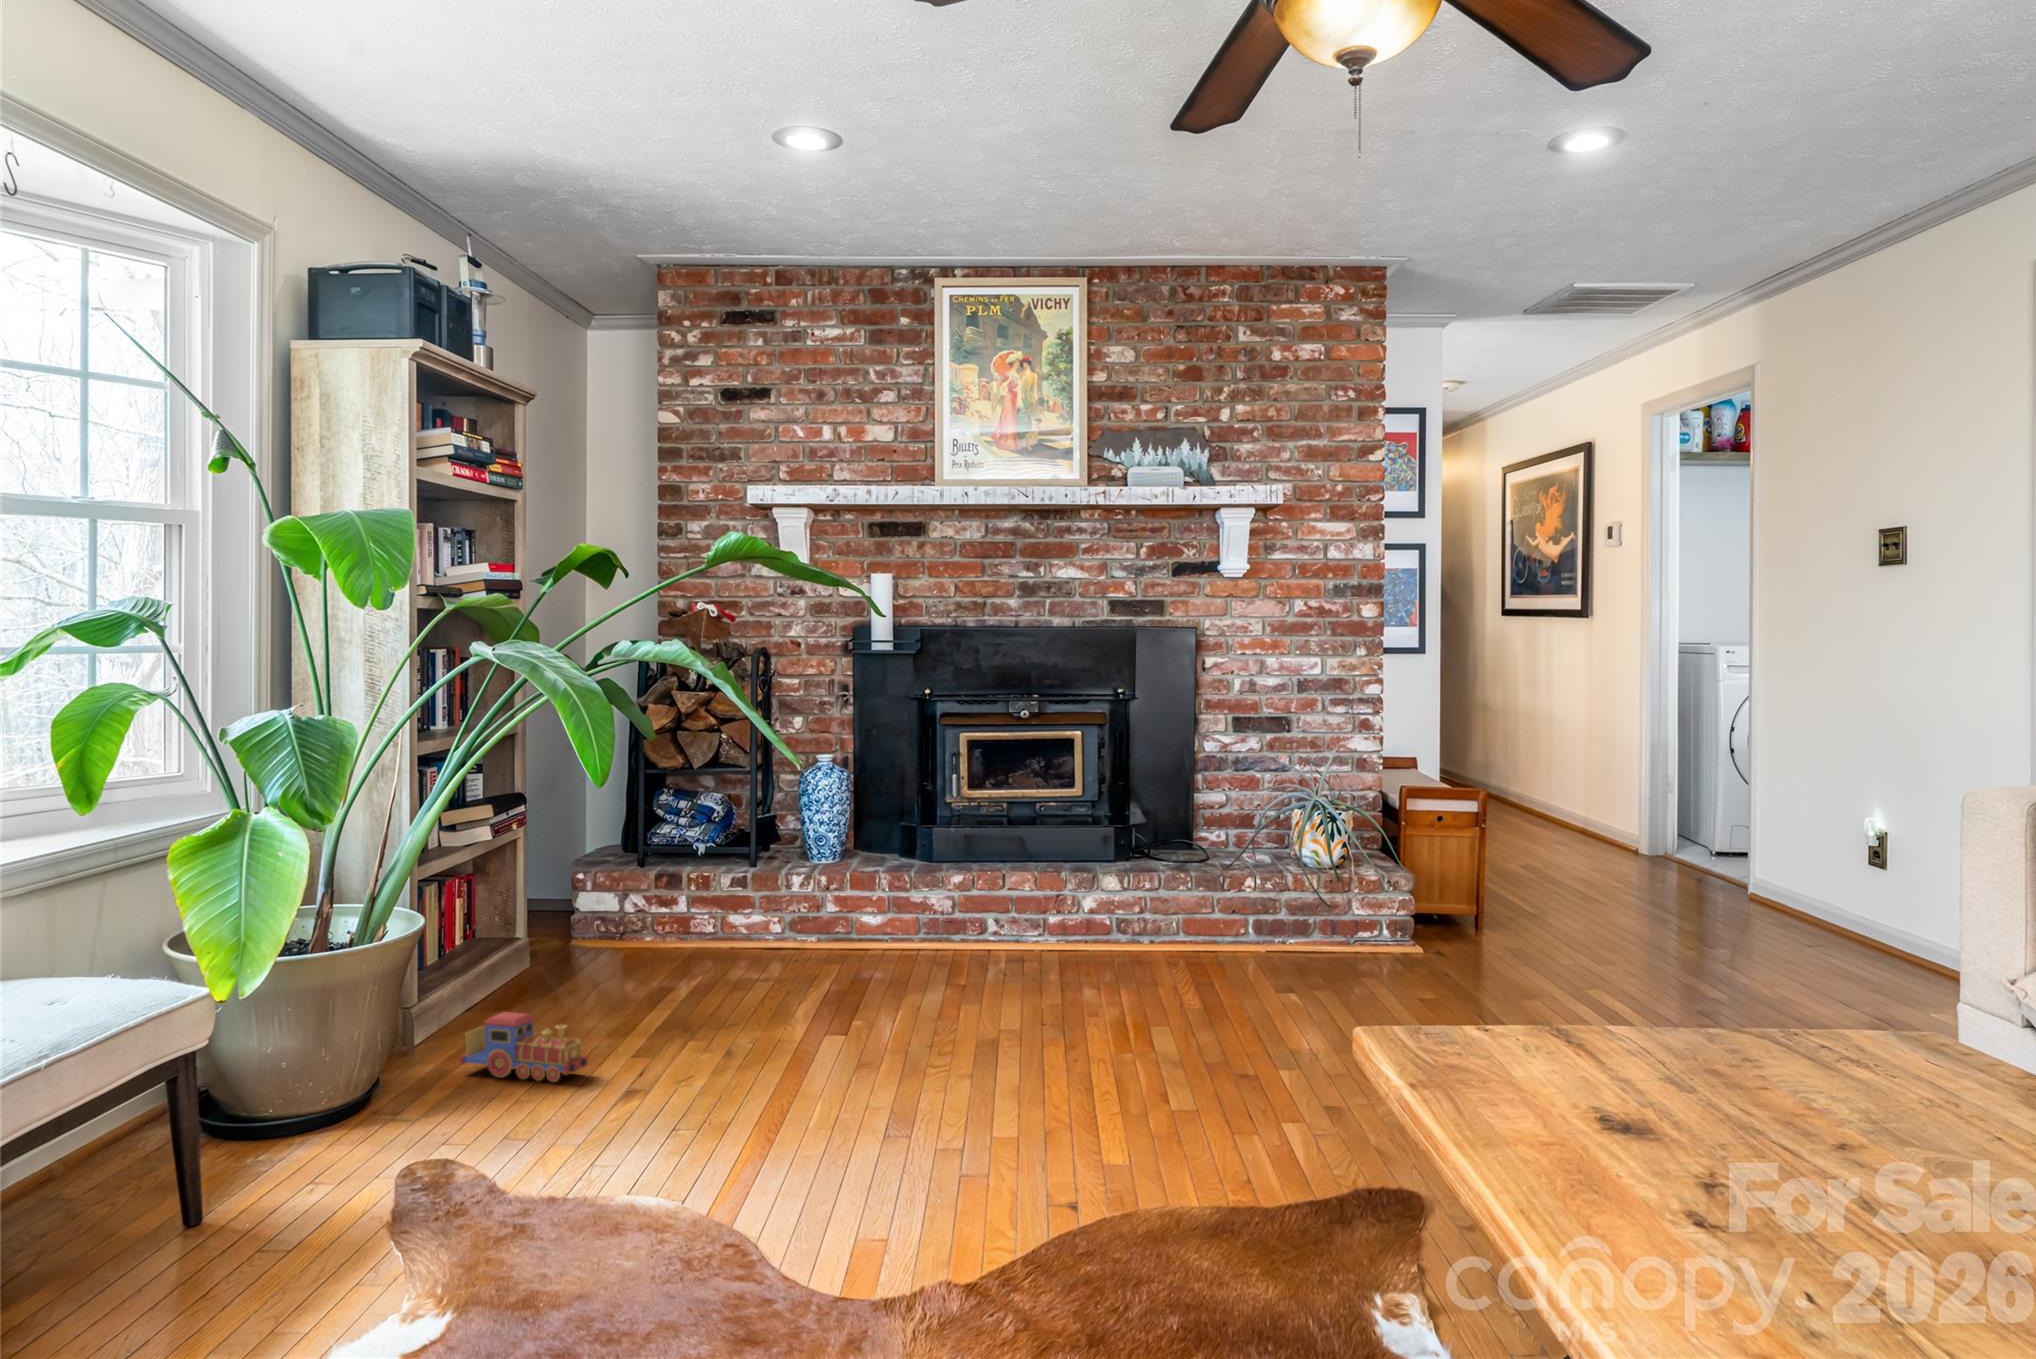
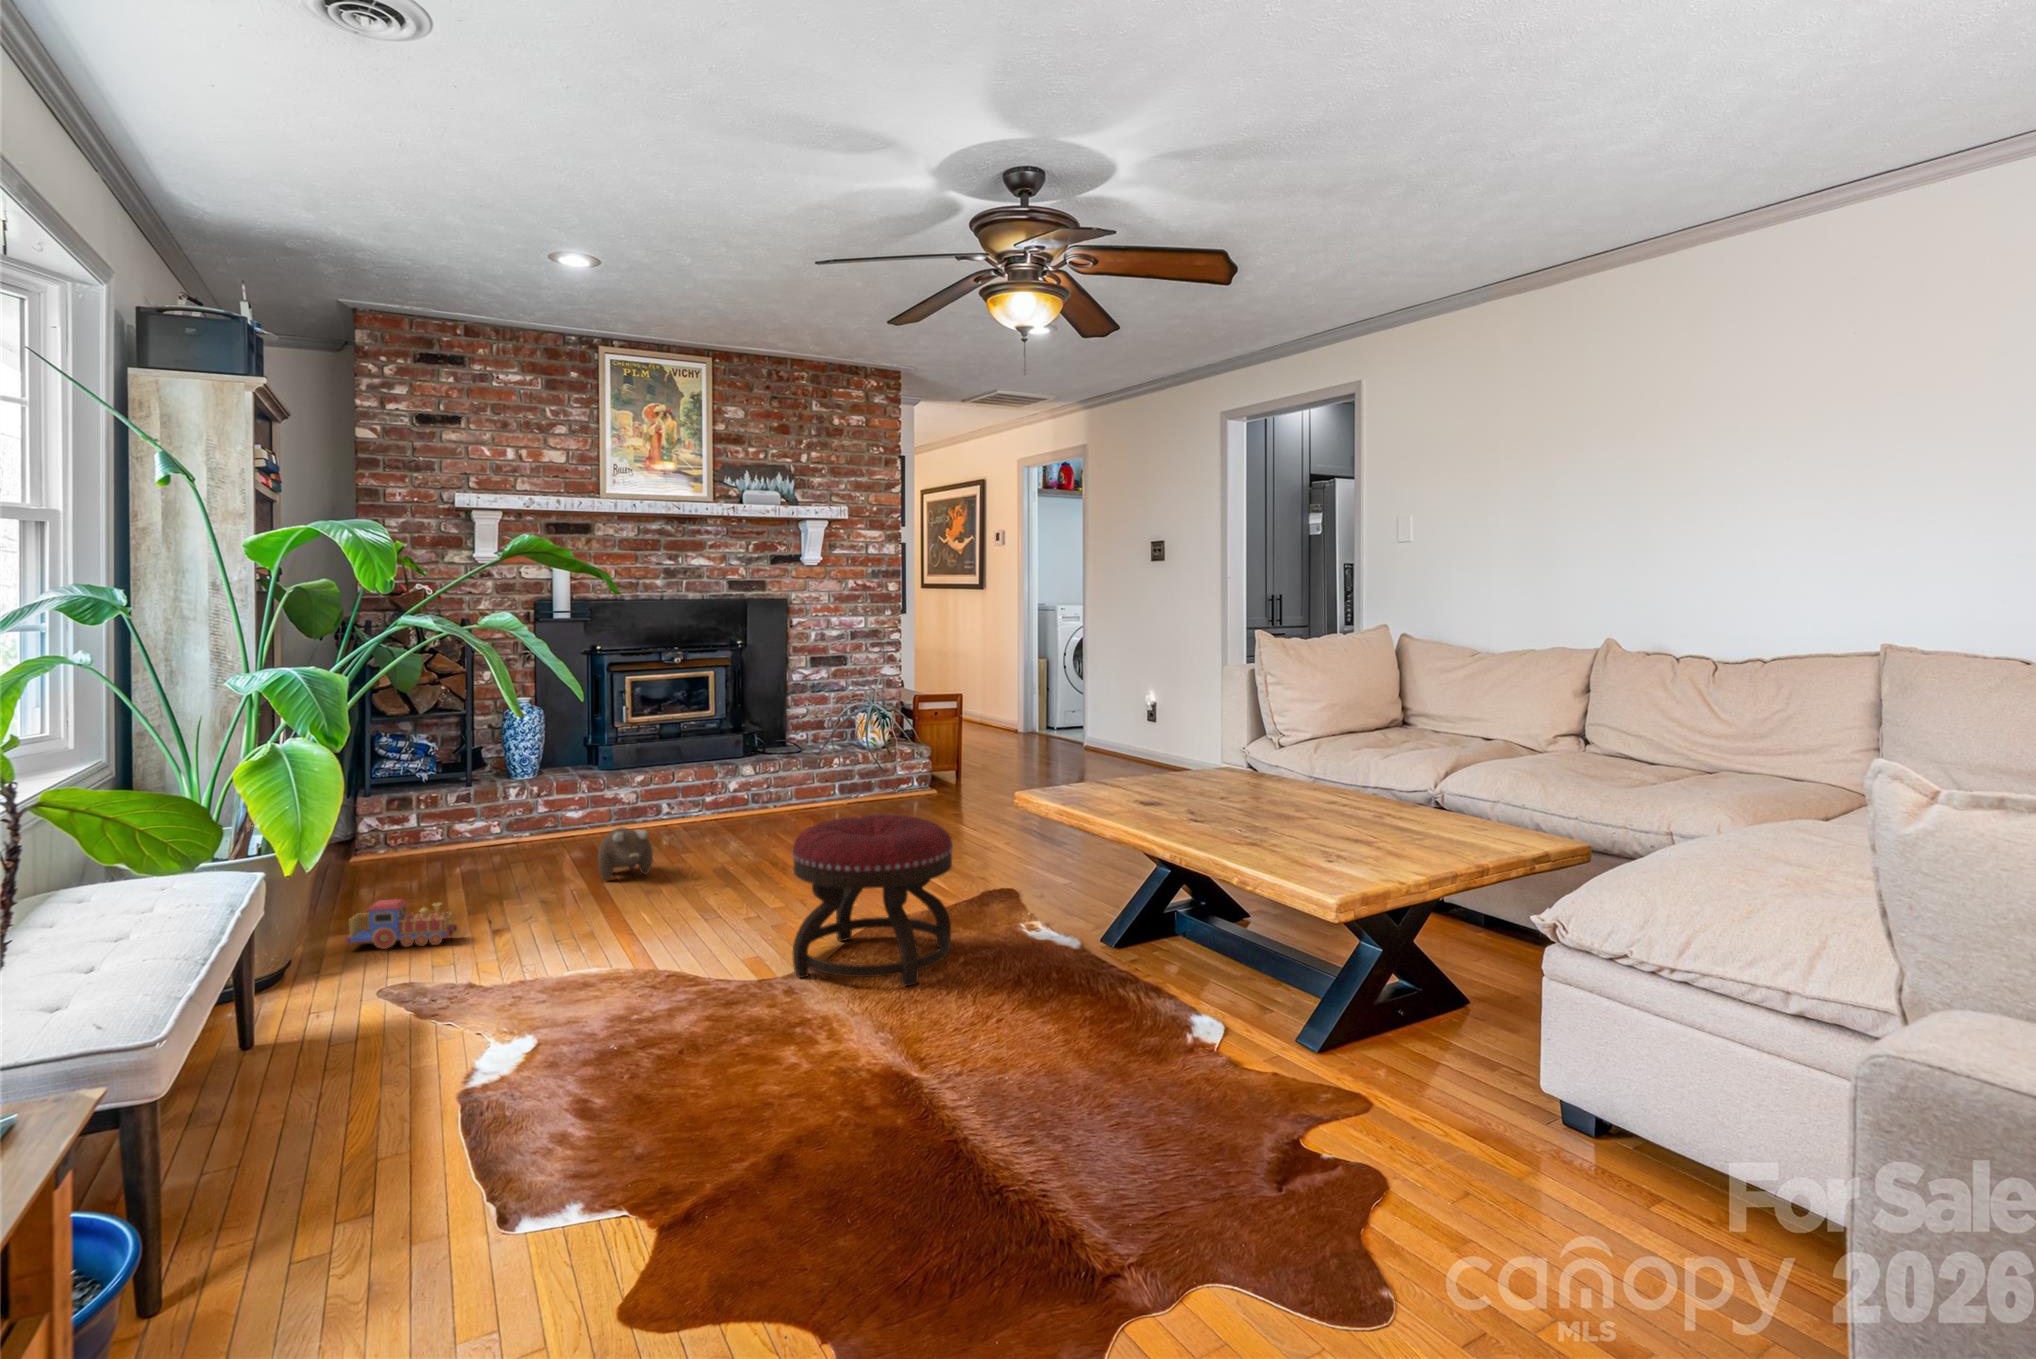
plush toy: none [822,946,897,1020] -> present [598,827,653,880]
ottoman: none [918,968,1201,1278] -> present [792,814,953,986]

